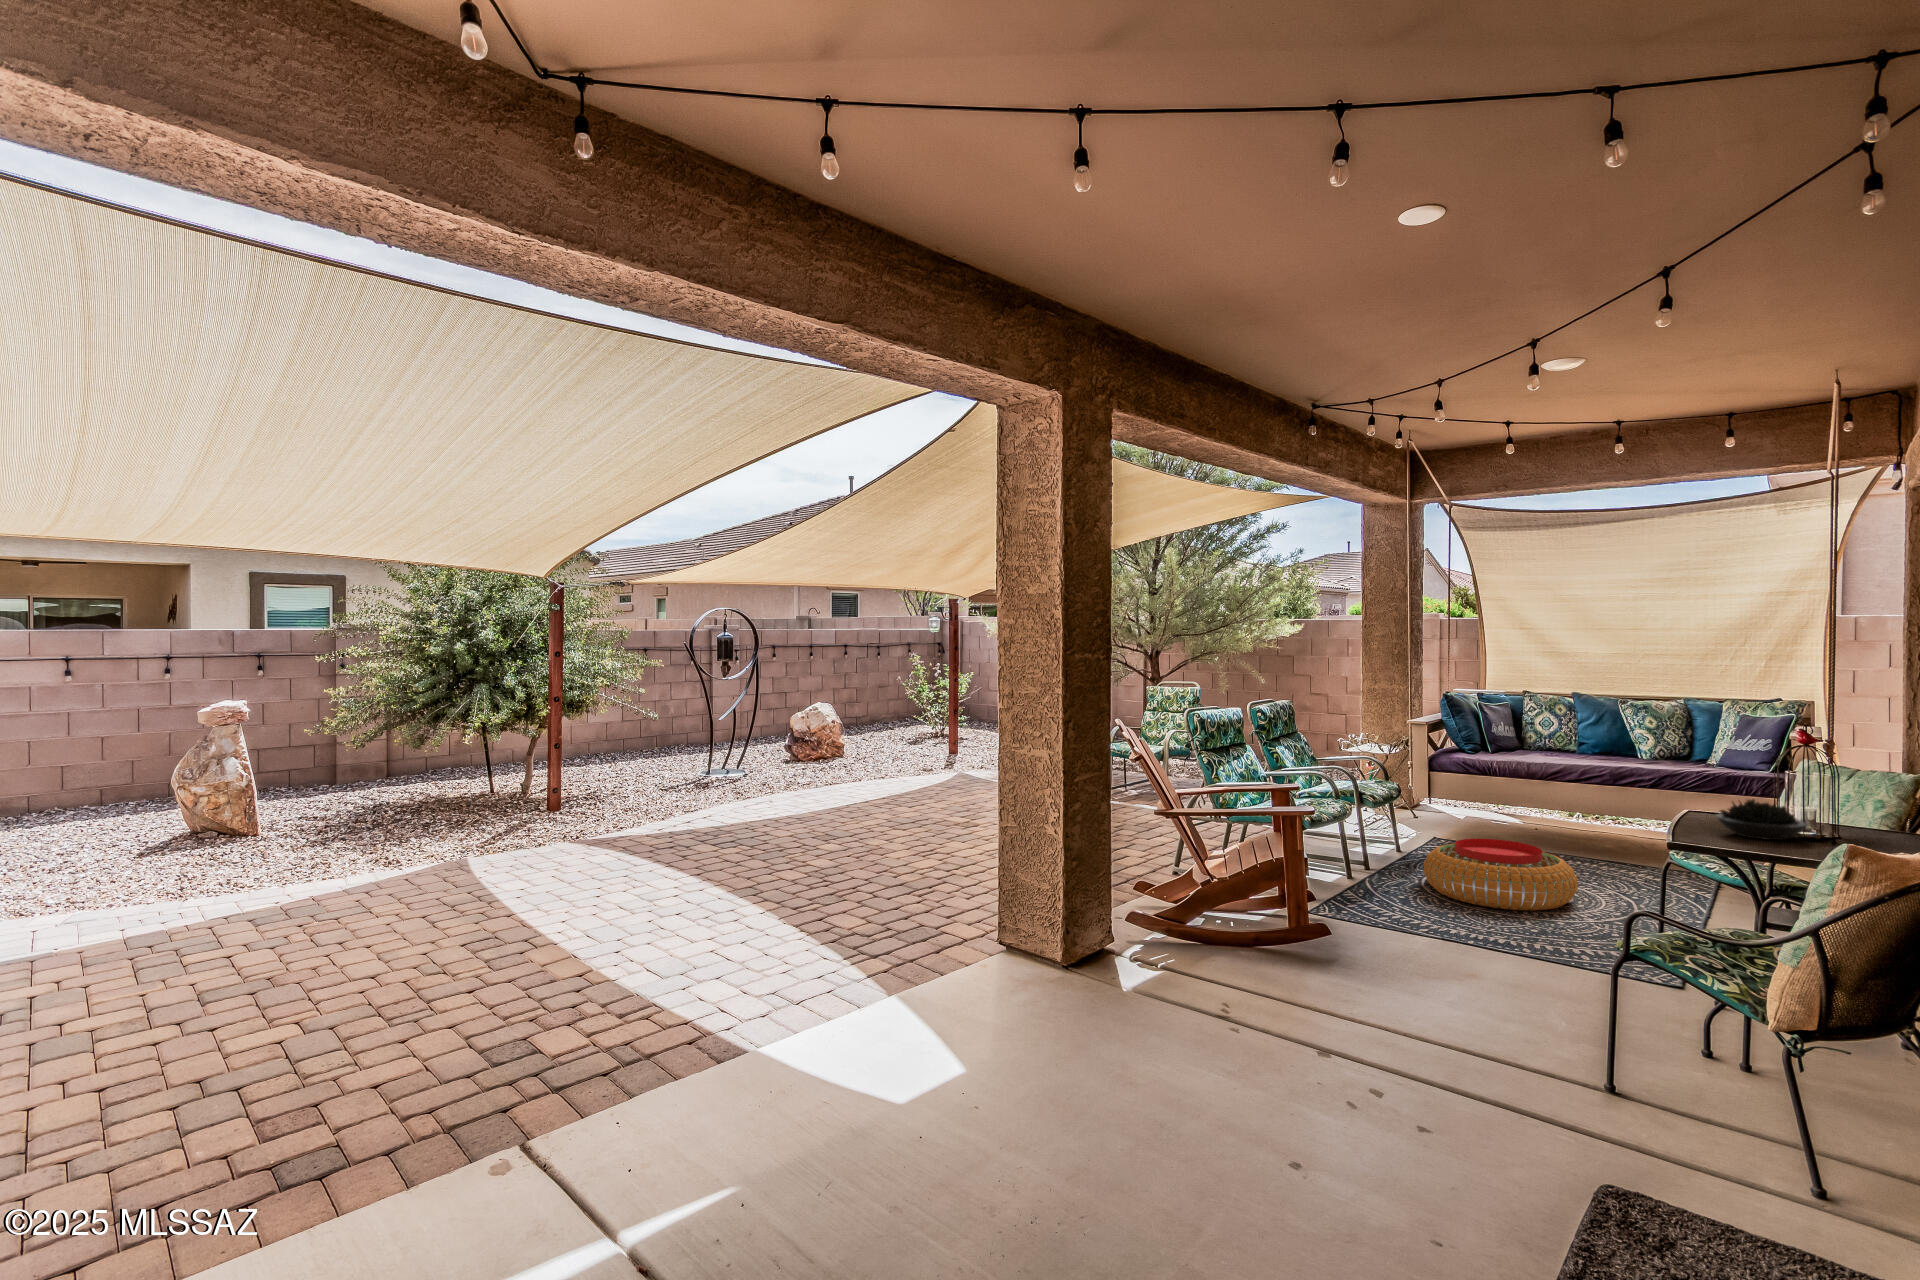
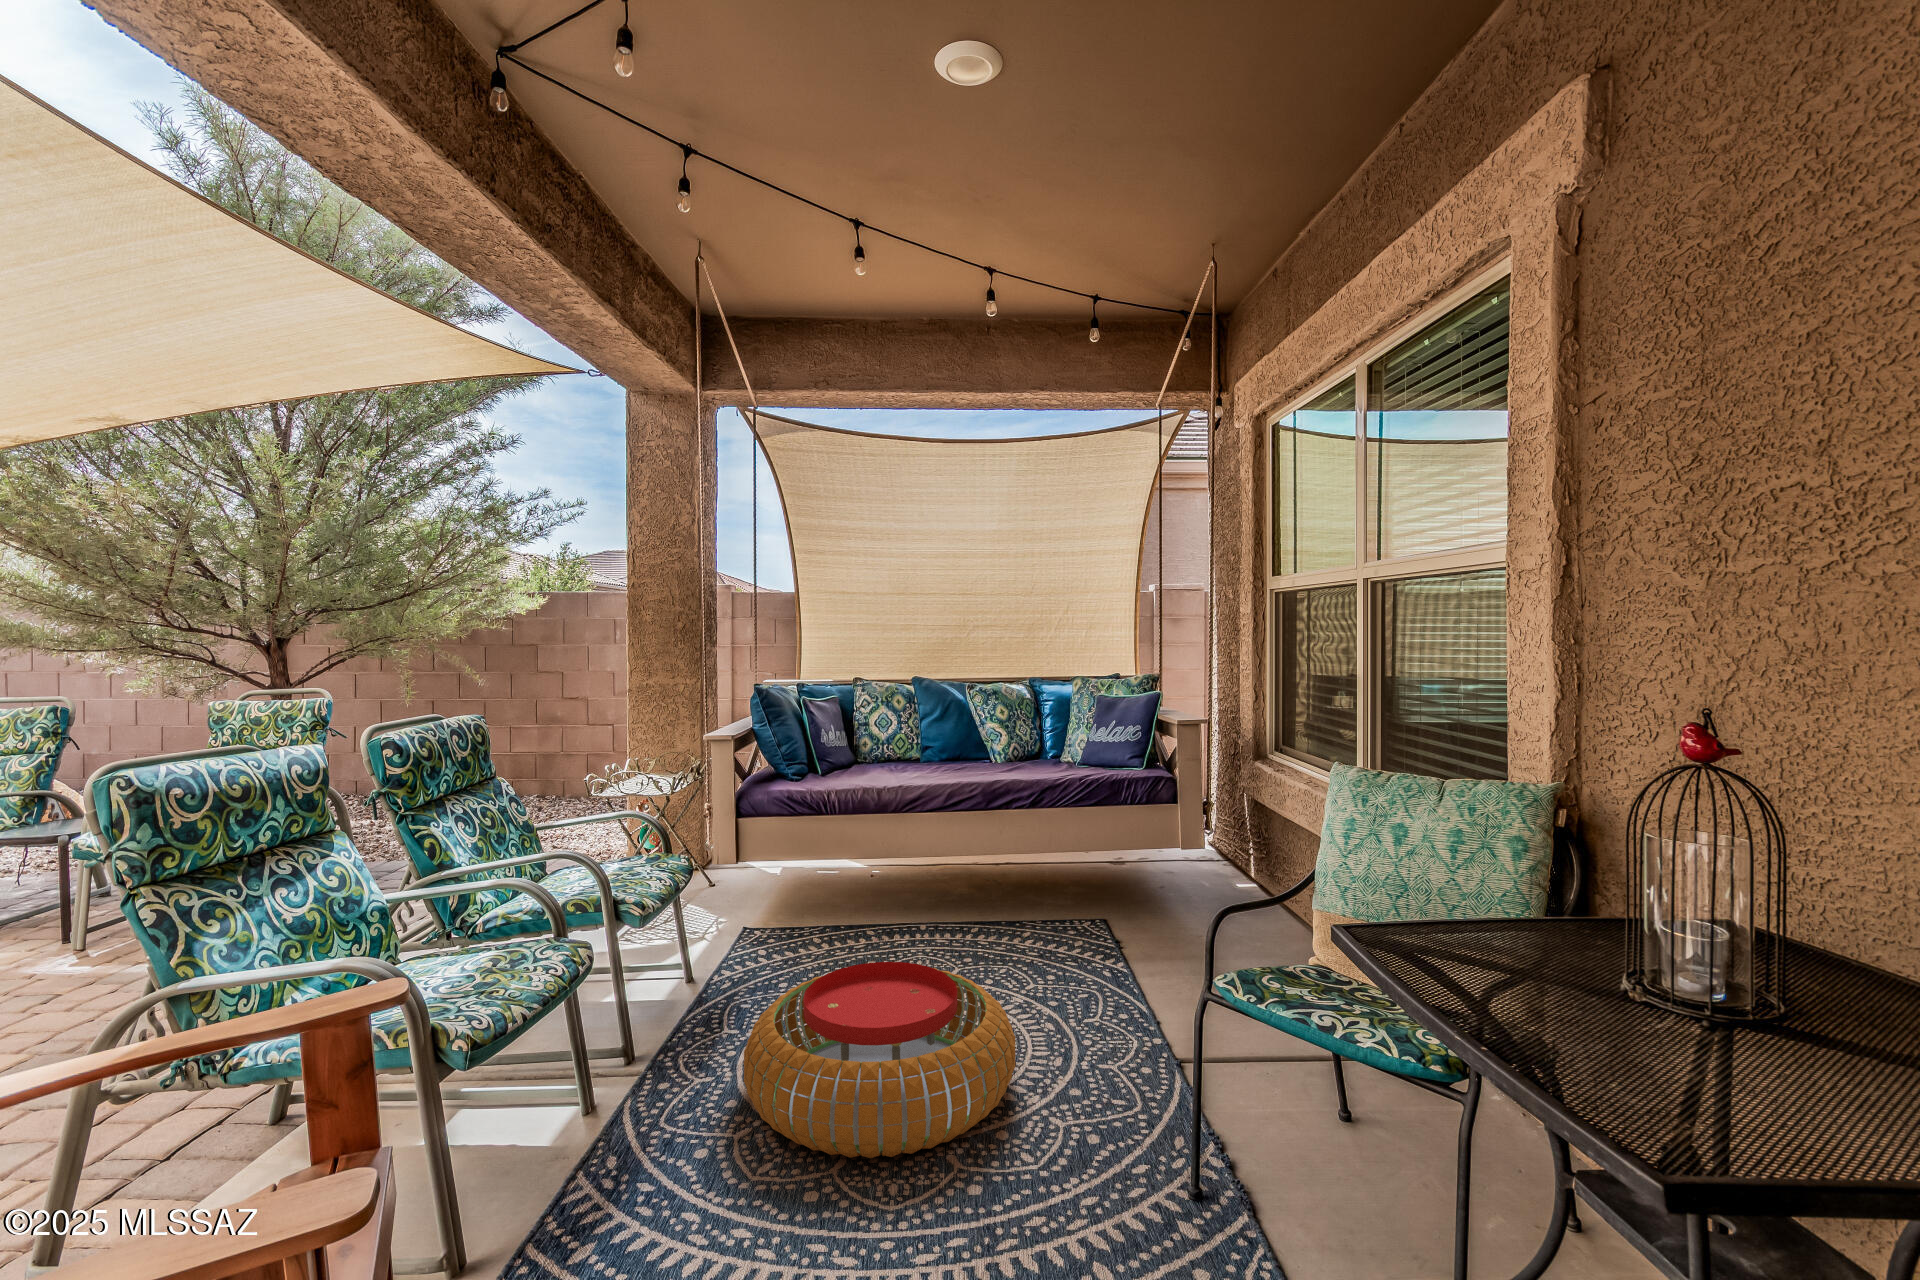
succulent plant: present [1716,799,1807,840] -> none [1521,931,1766,1063]

